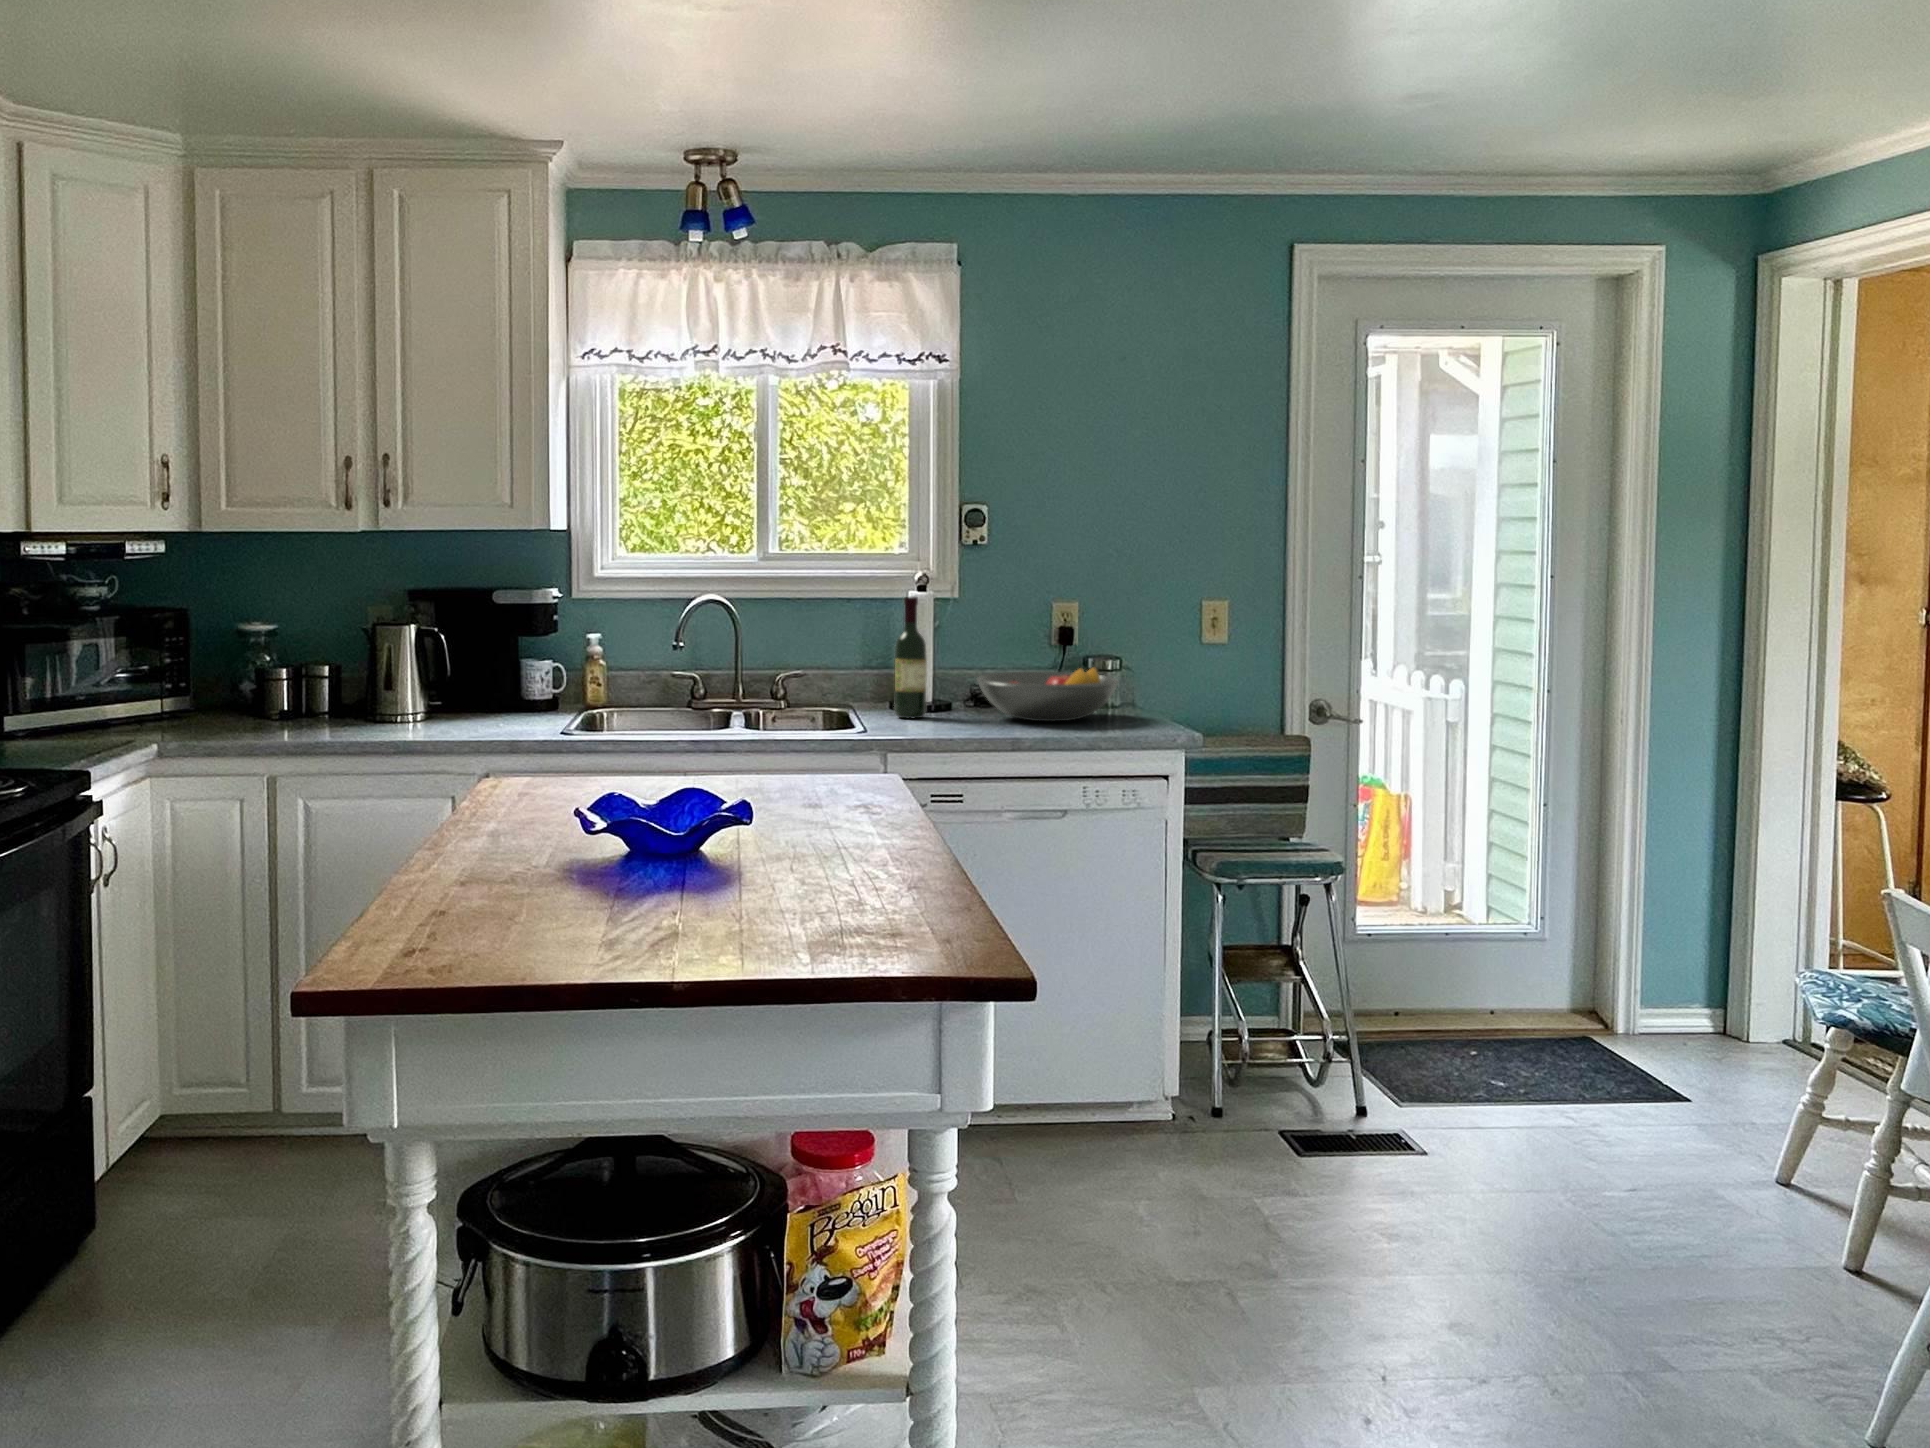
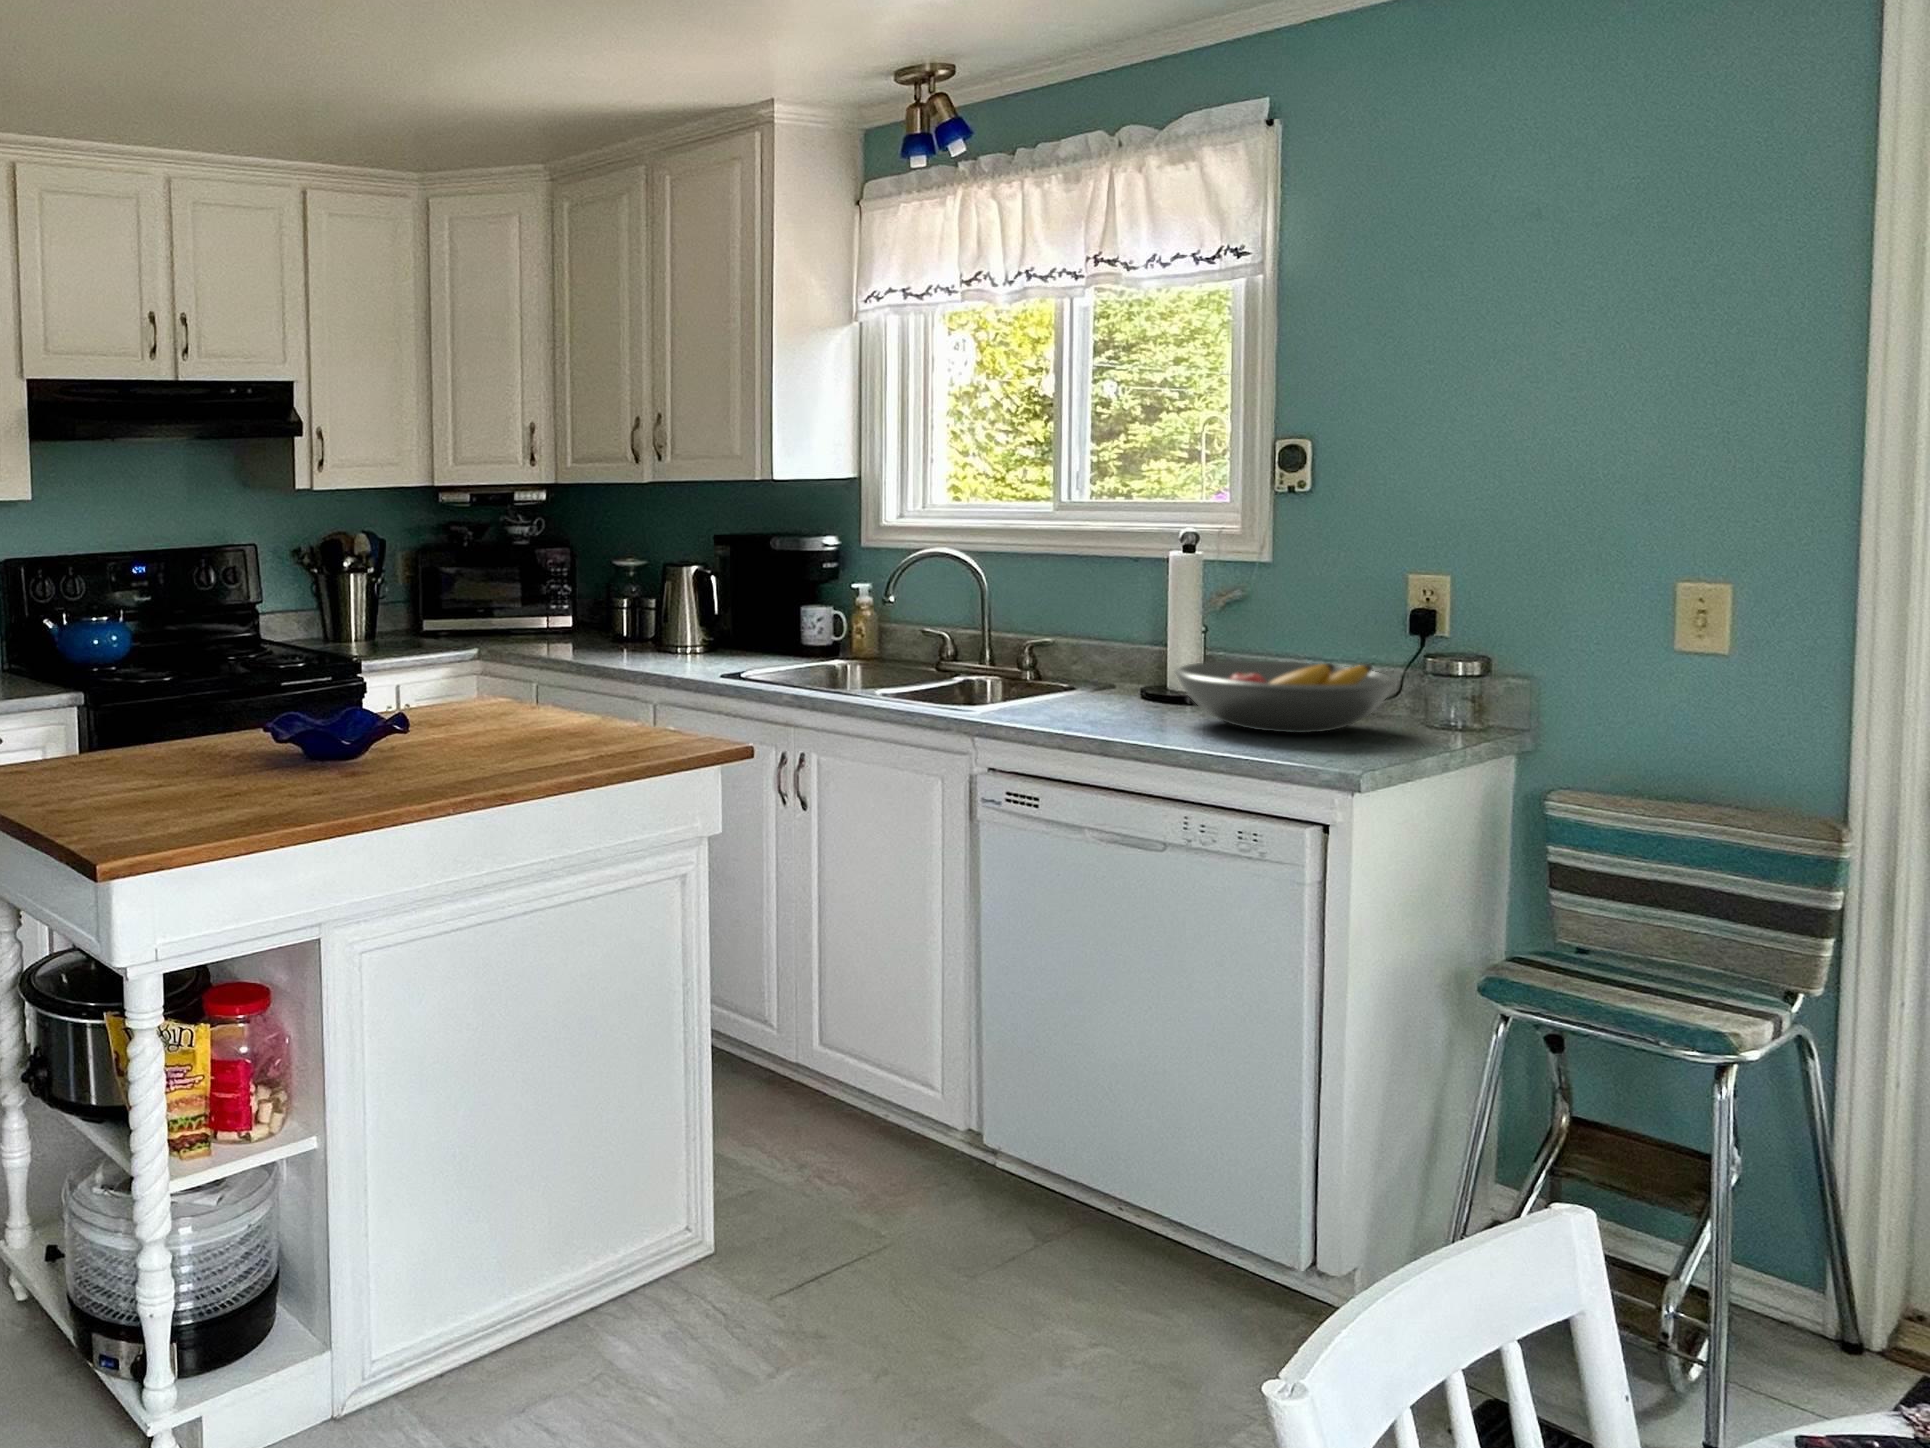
wine bottle: present [894,597,927,718] -> none [1106,557,1150,706]

